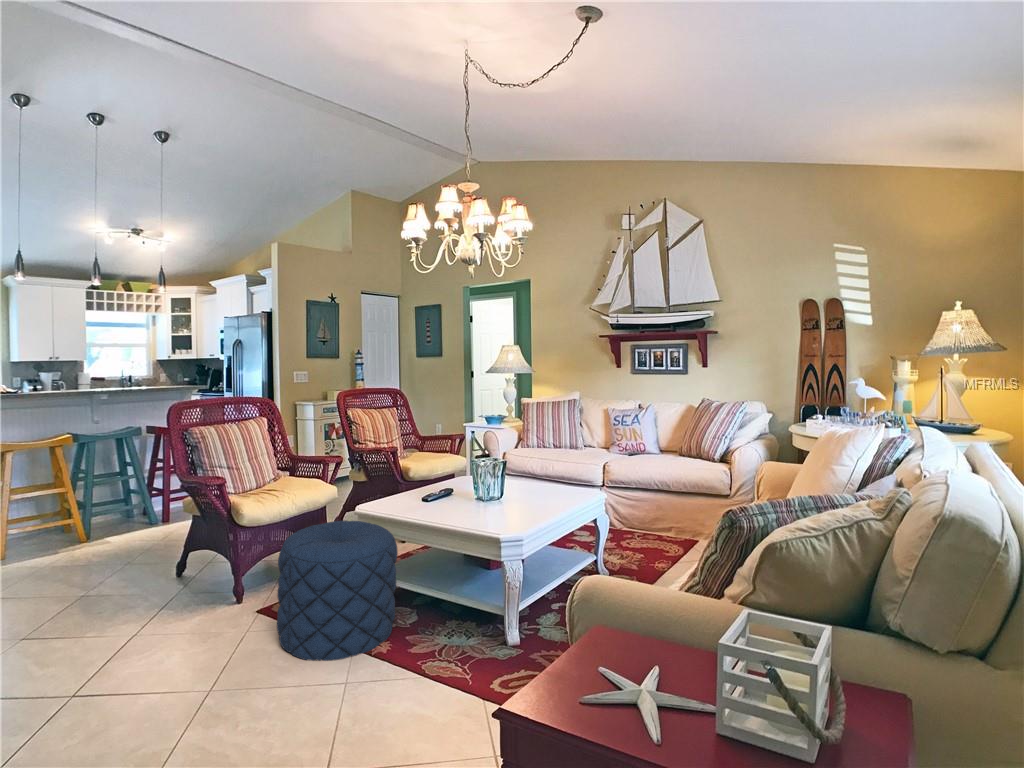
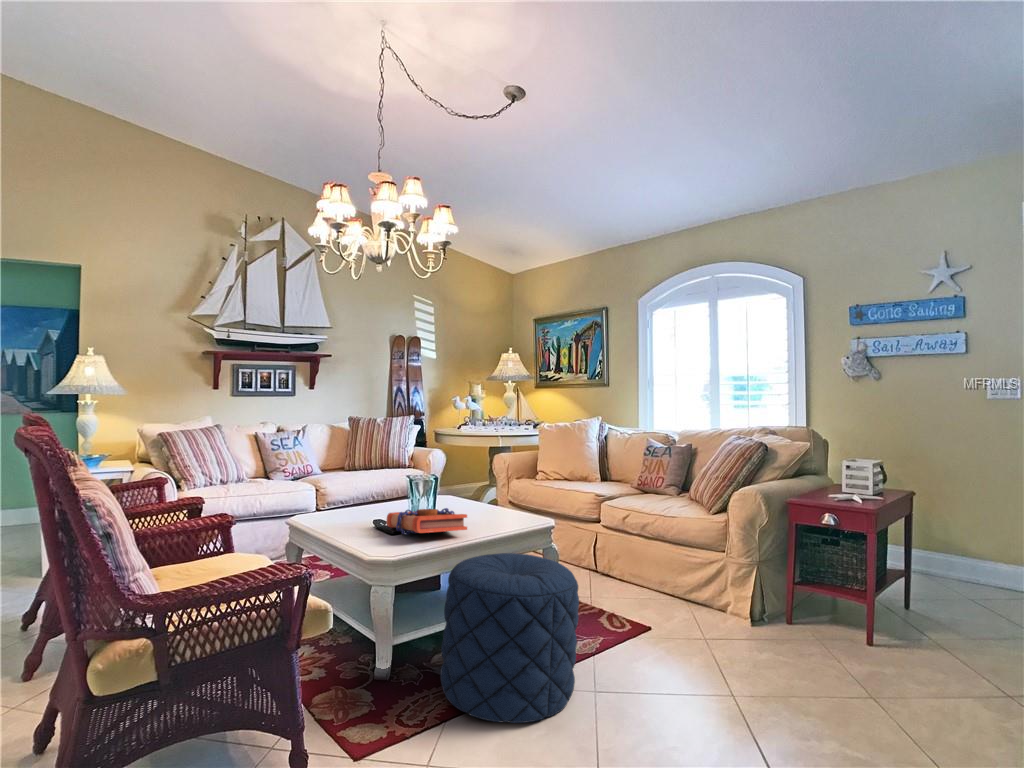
book: none [392,479,474,507] -> present [387,508,467,535]

